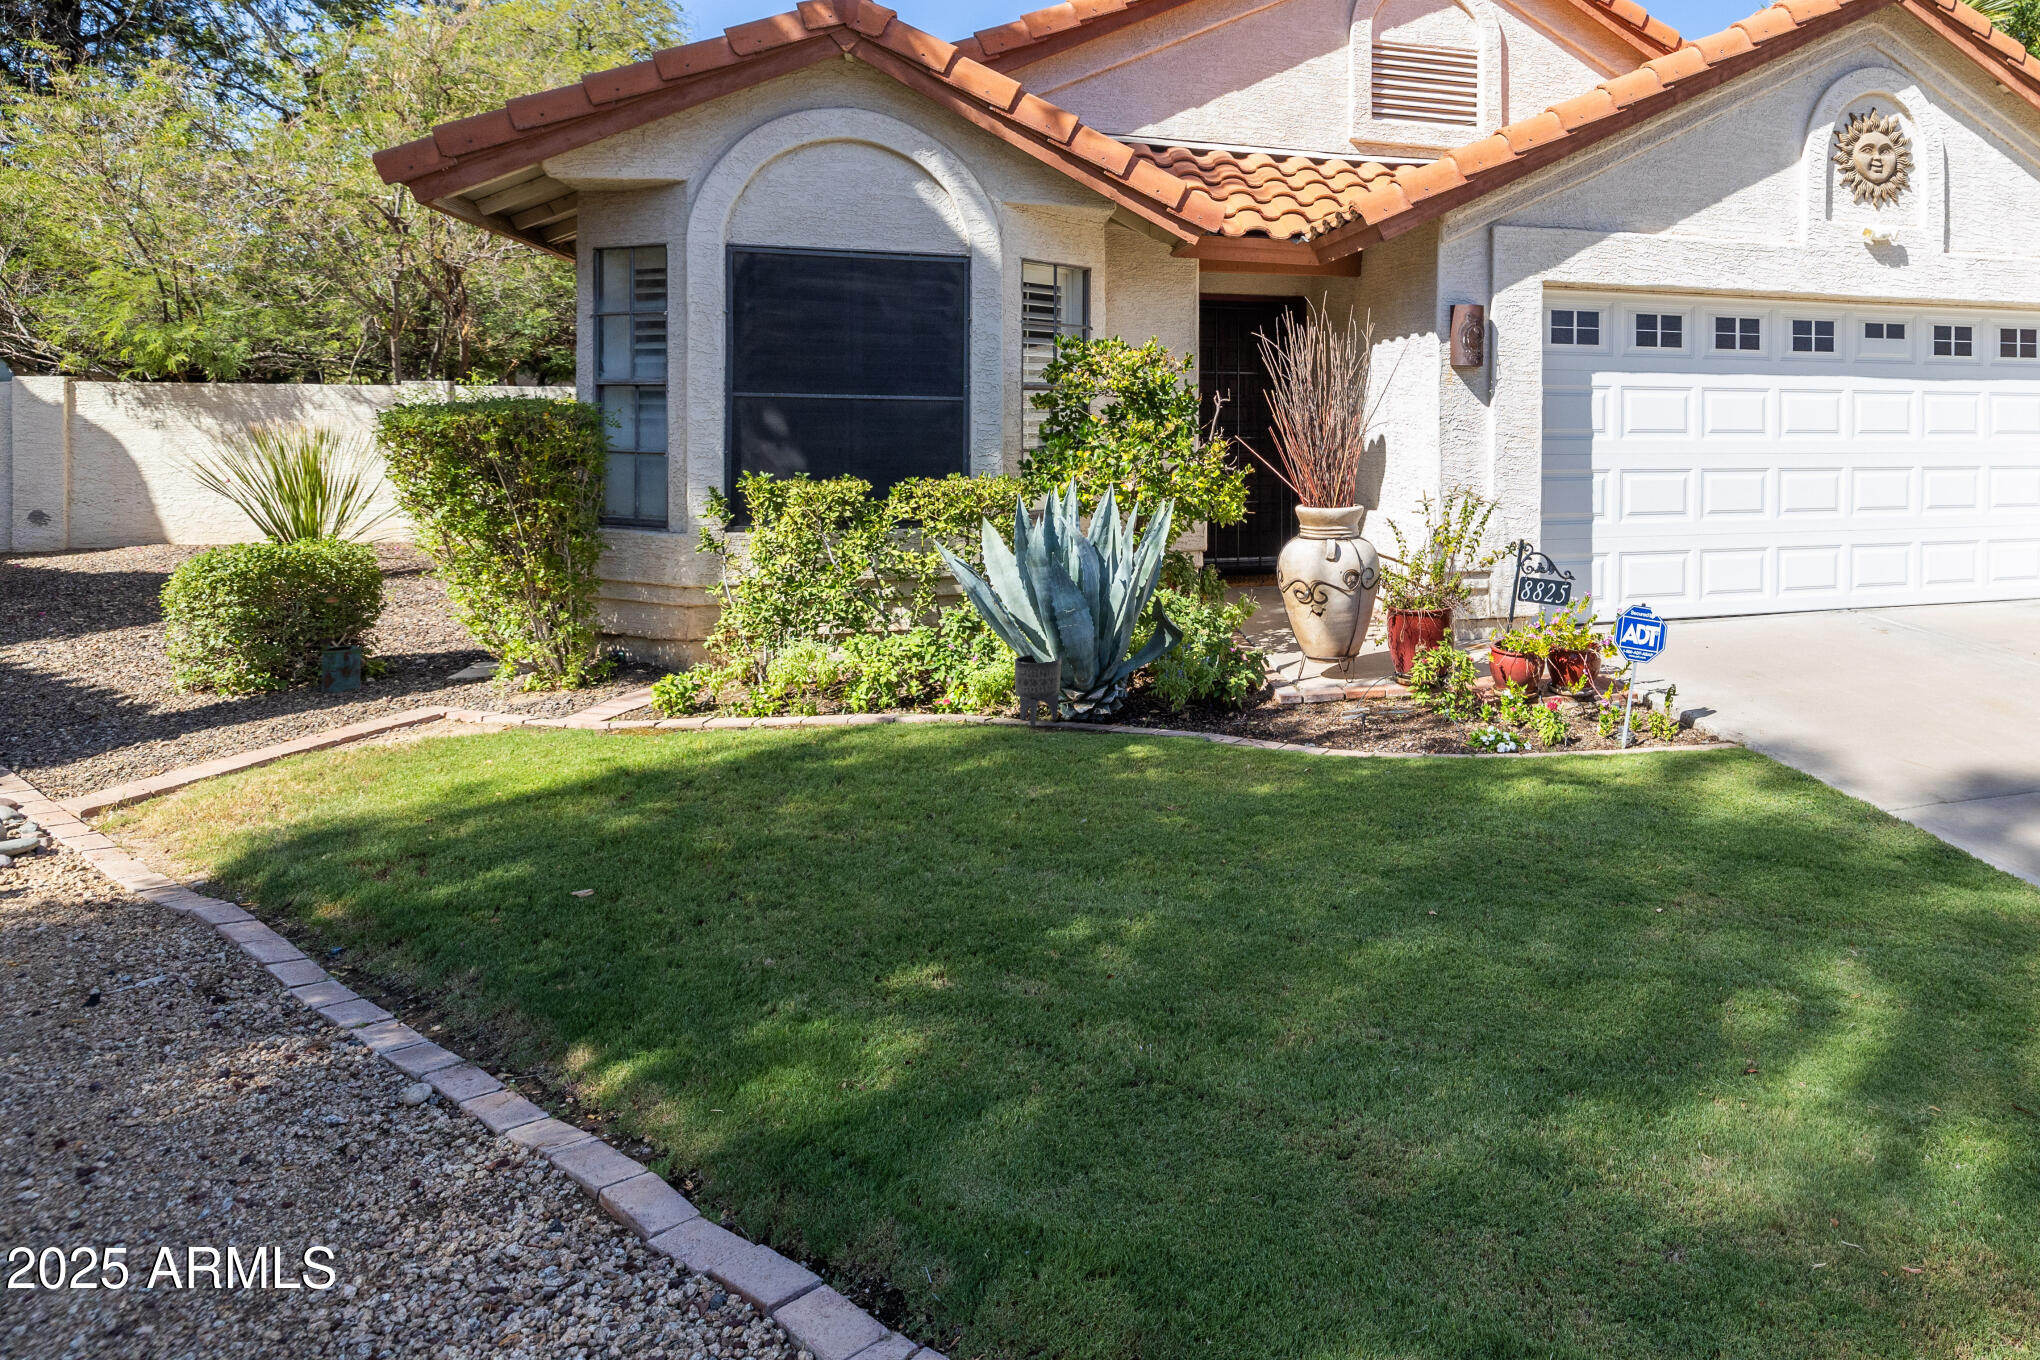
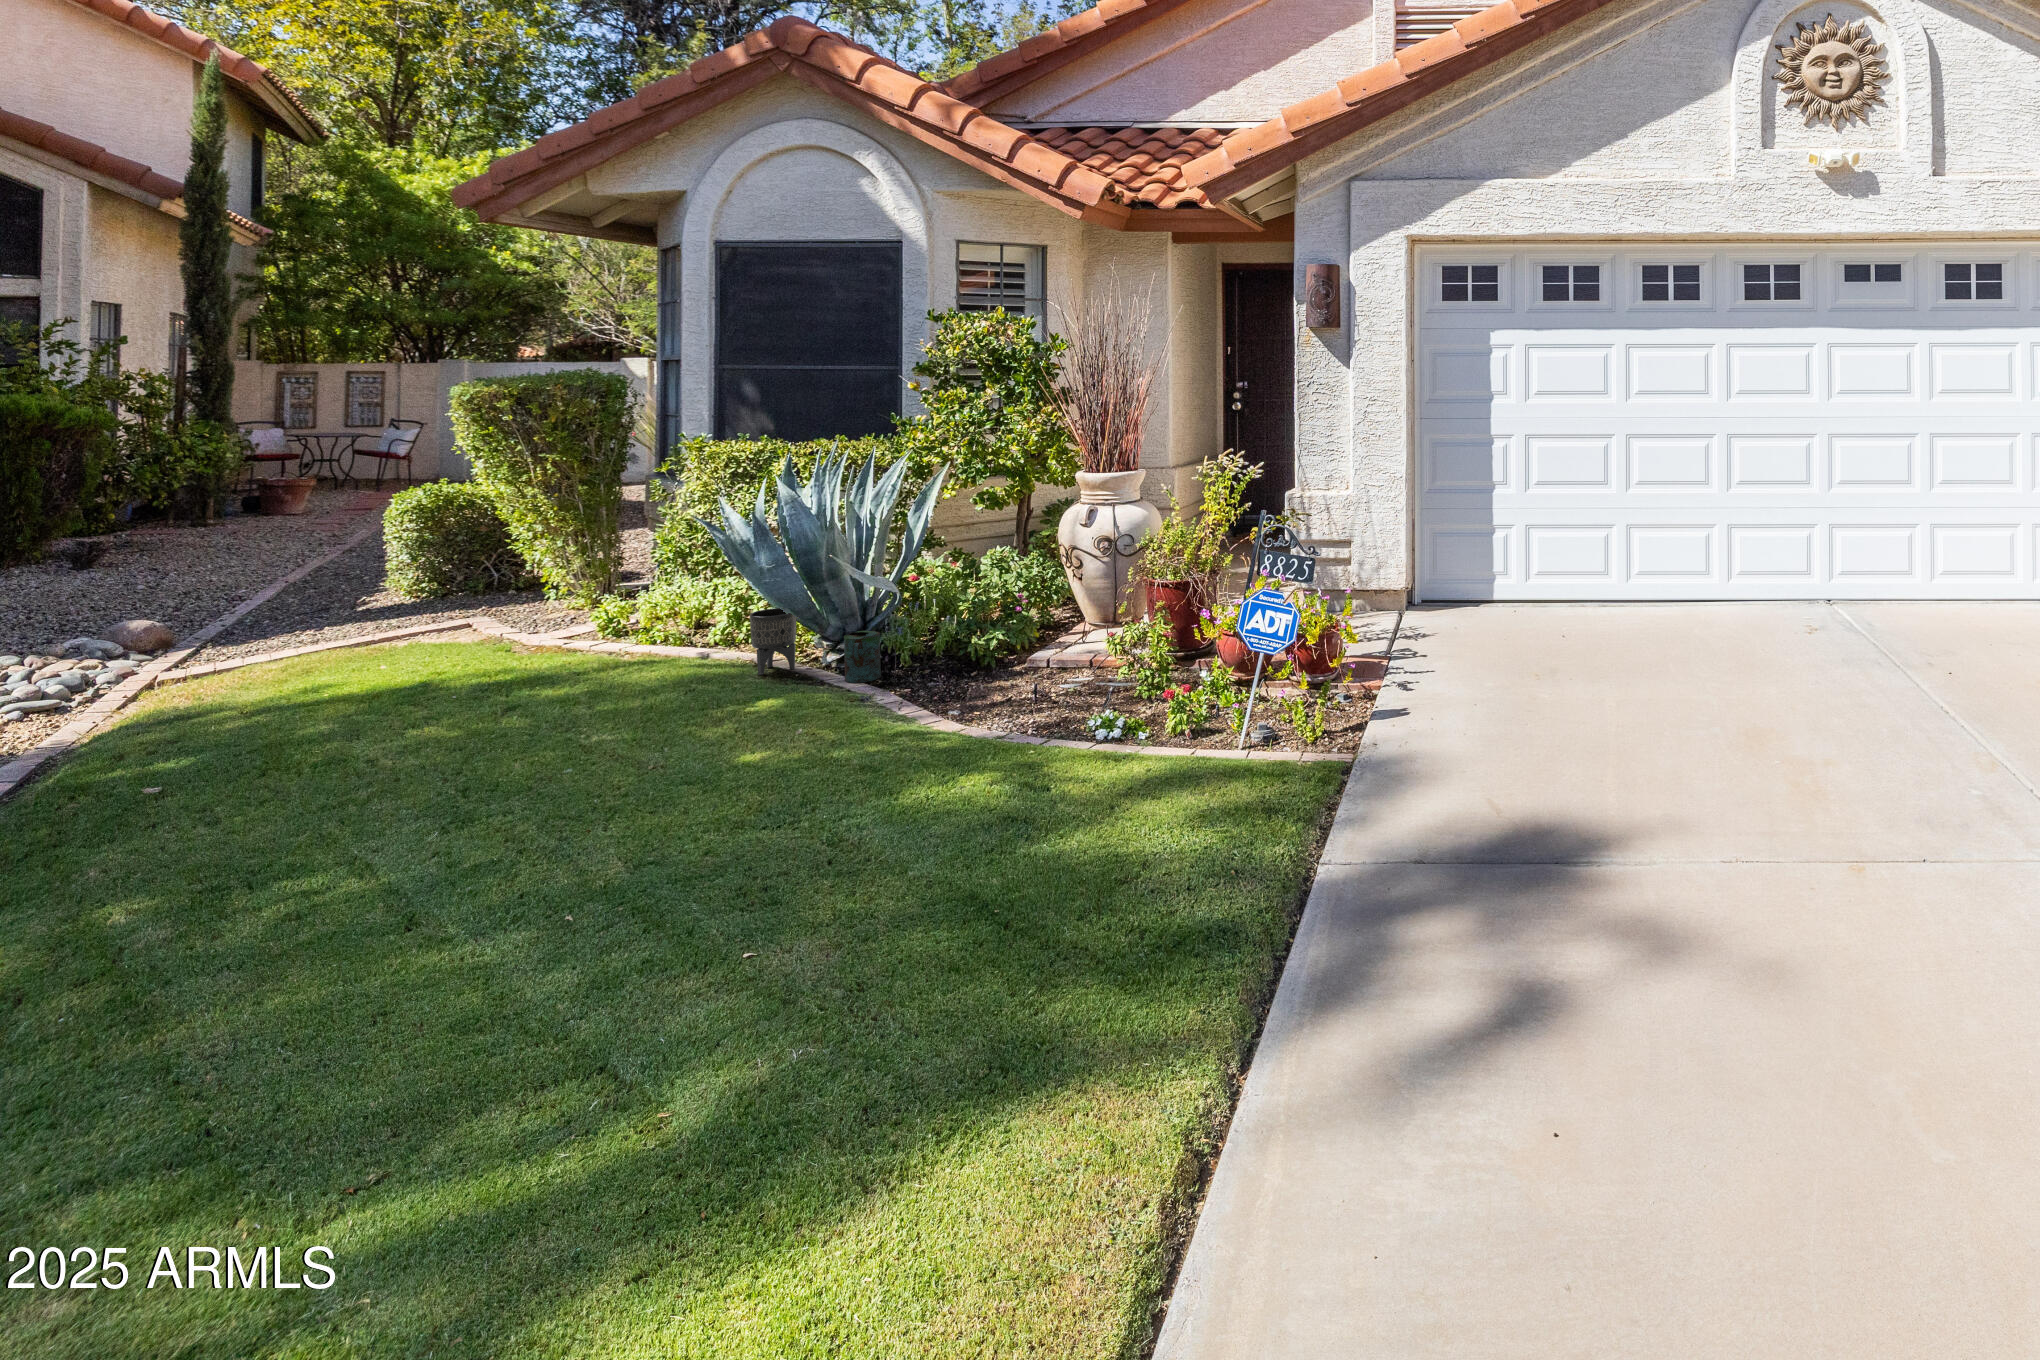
watering can: present [321,637,361,693] -> present [844,631,881,683]

